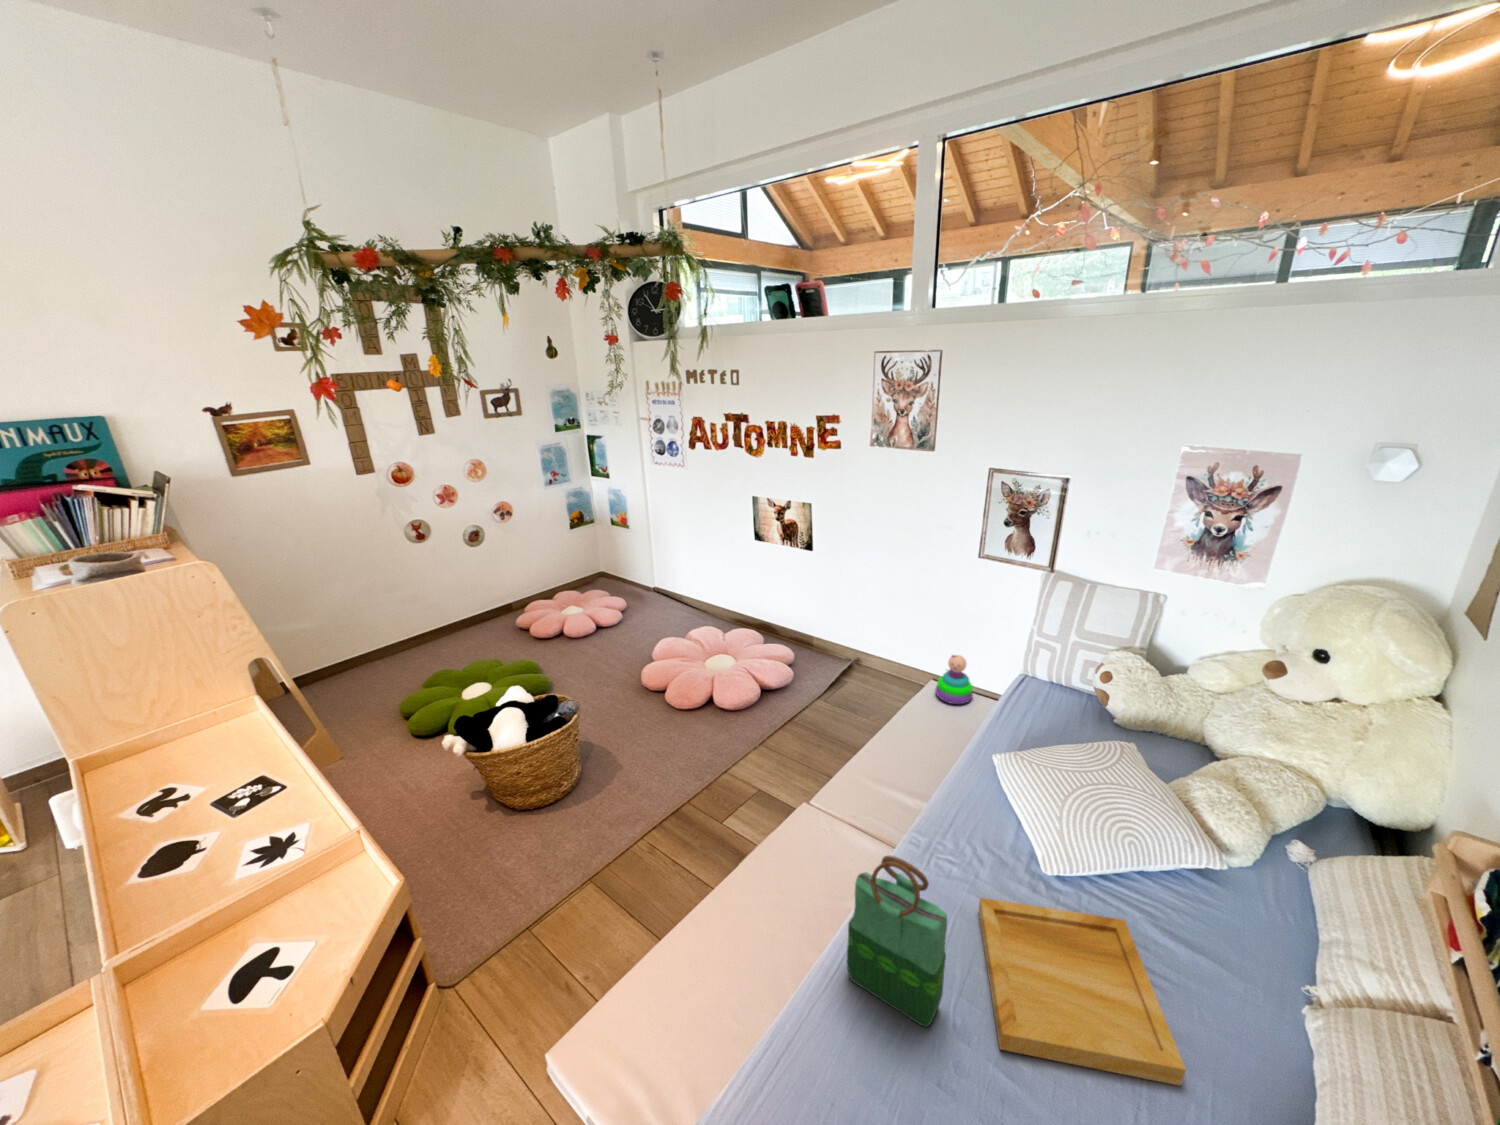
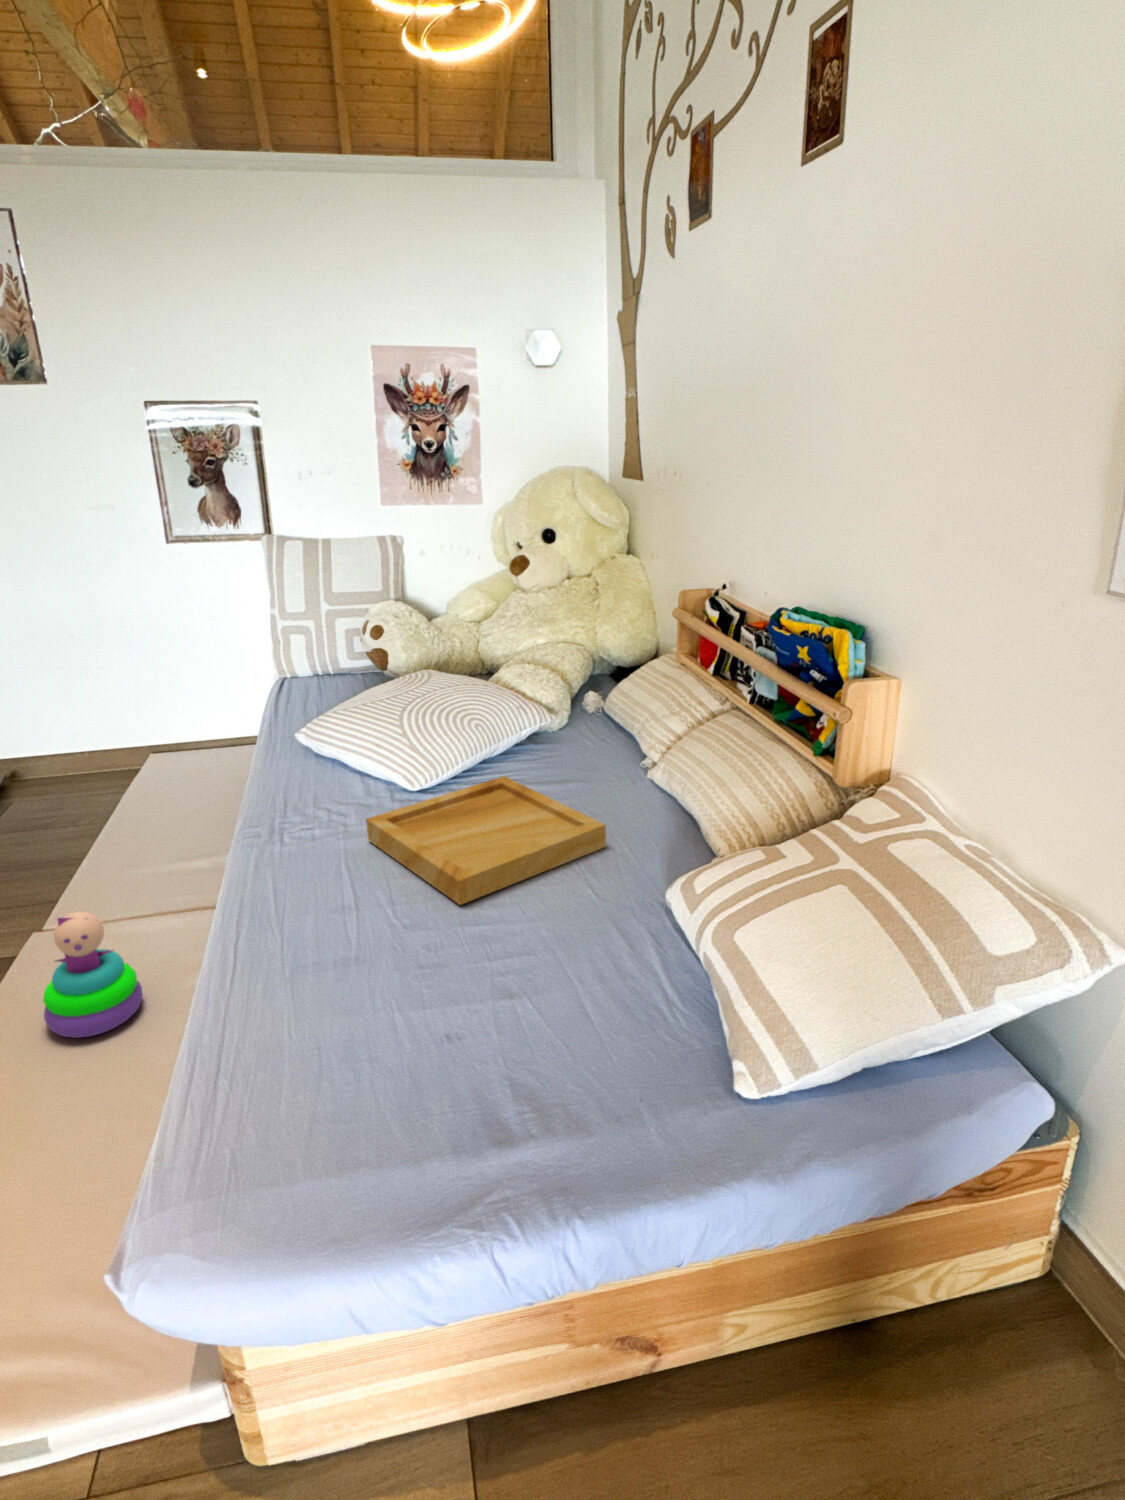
stacking toy: present [936,655,973,704] -> present [43,911,142,1038]
tote bag: present [847,855,947,1027] -> none [234,713,384,951]

